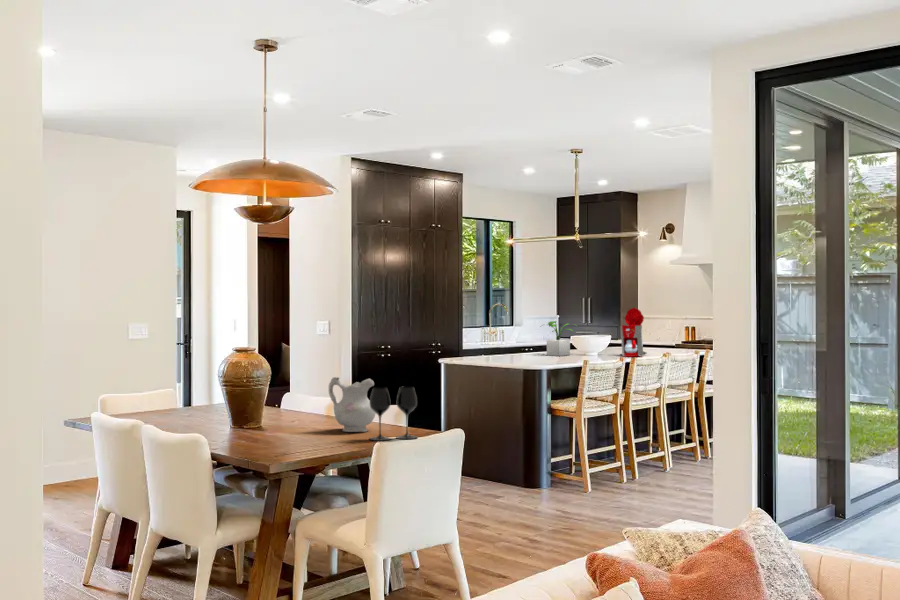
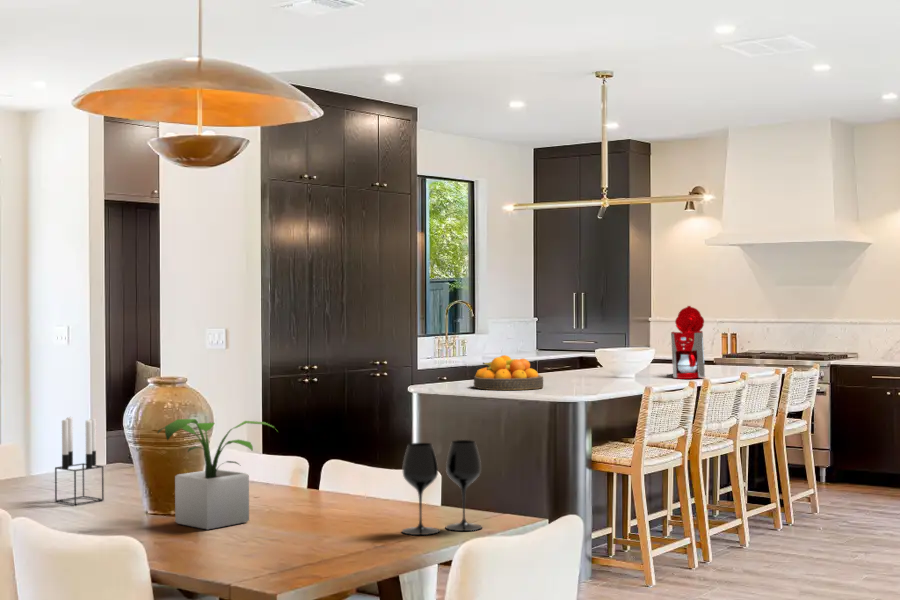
potted plant: present [547,321,577,356] -> present [158,419,274,530]
fruit bowl: none [480,340,526,362] -> present [474,355,543,390]
candle holder: none [187,371,215,423] -> present [55,417,104,505]
ceramic pitcher: present [329,377,376,432] -> none [316,425,397,518]

